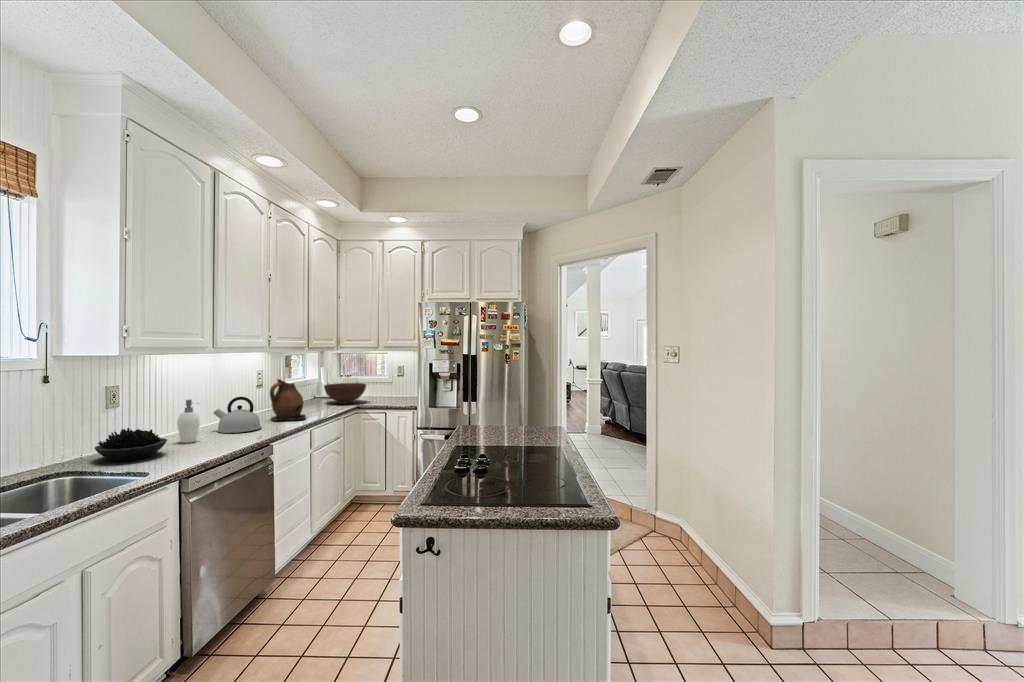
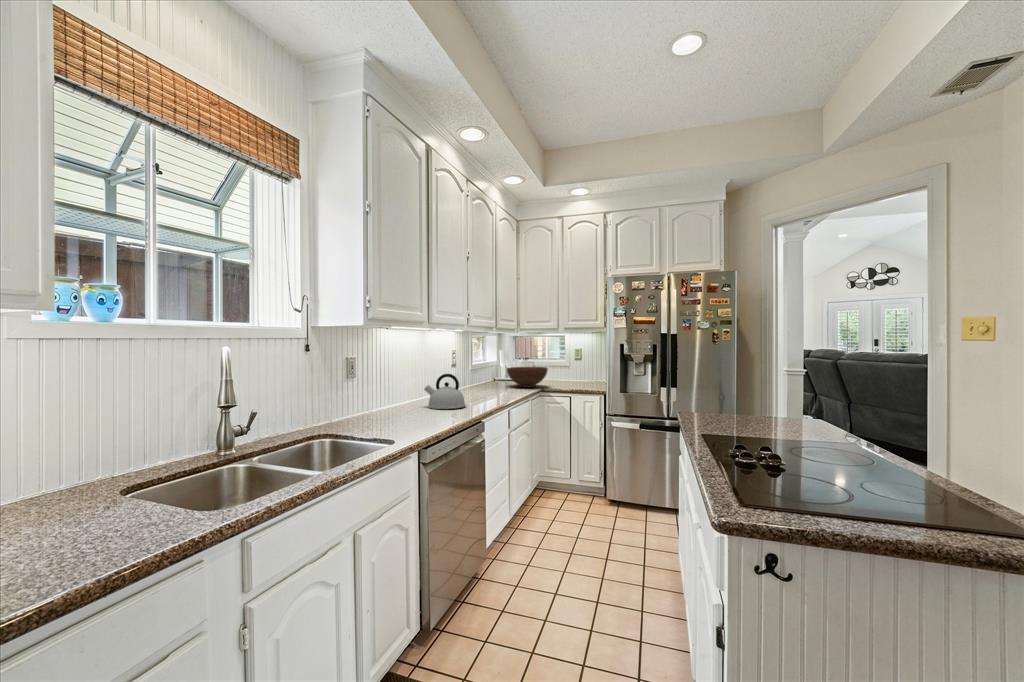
ceramic pitcher: present [270,379,305,421] -> none [467,358,501,400]
soap dispenser: present [177,400,200,443] -> none [400,374,419,416]
succulent plant: present [95,428,167,461] -> none [343,397,398,428]

